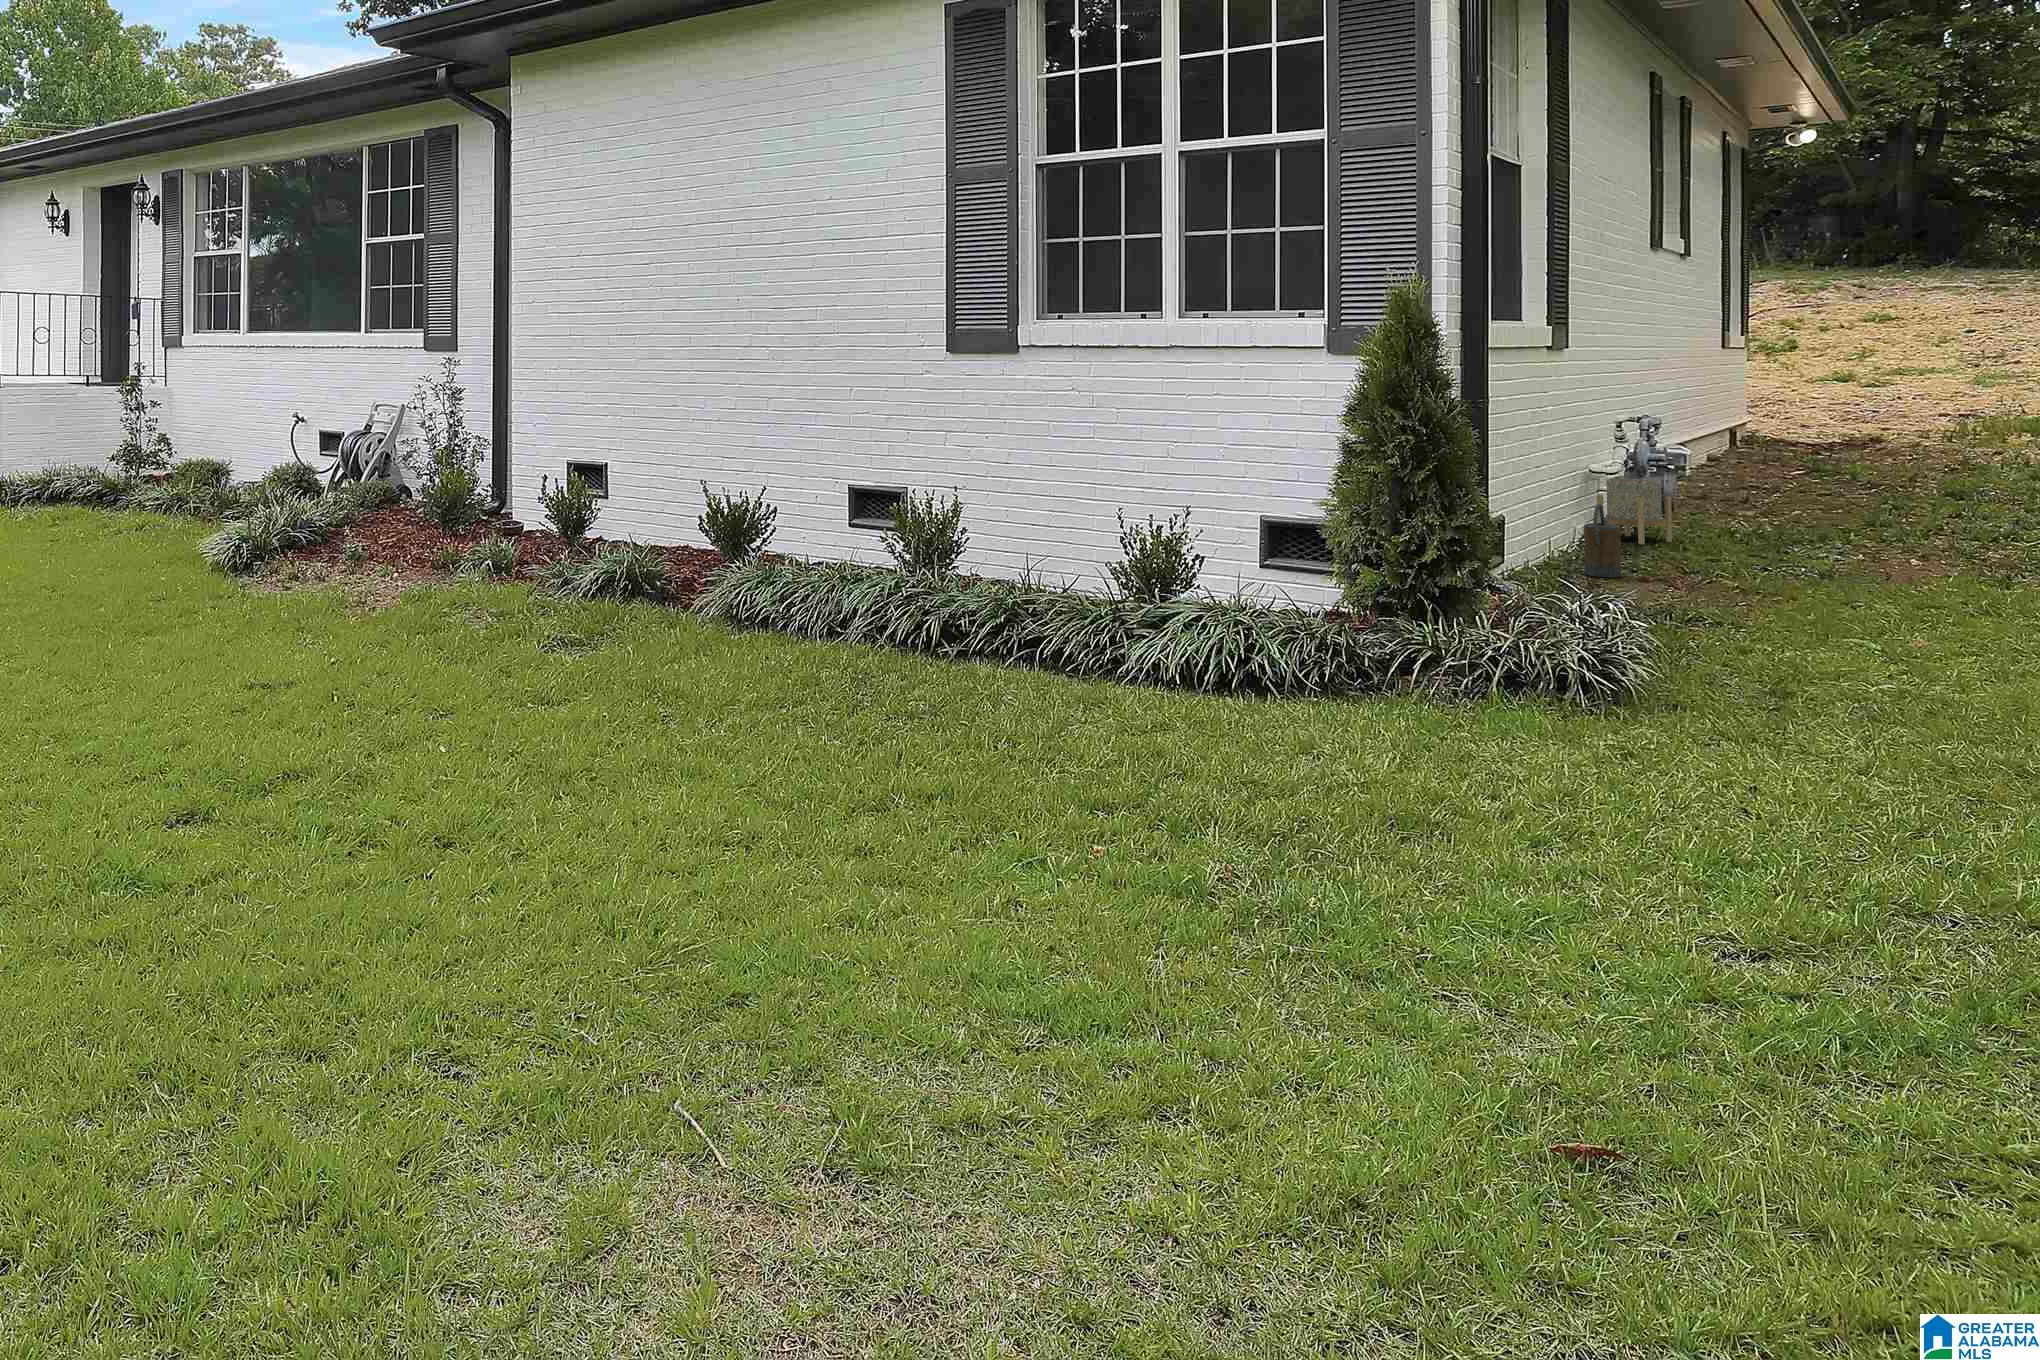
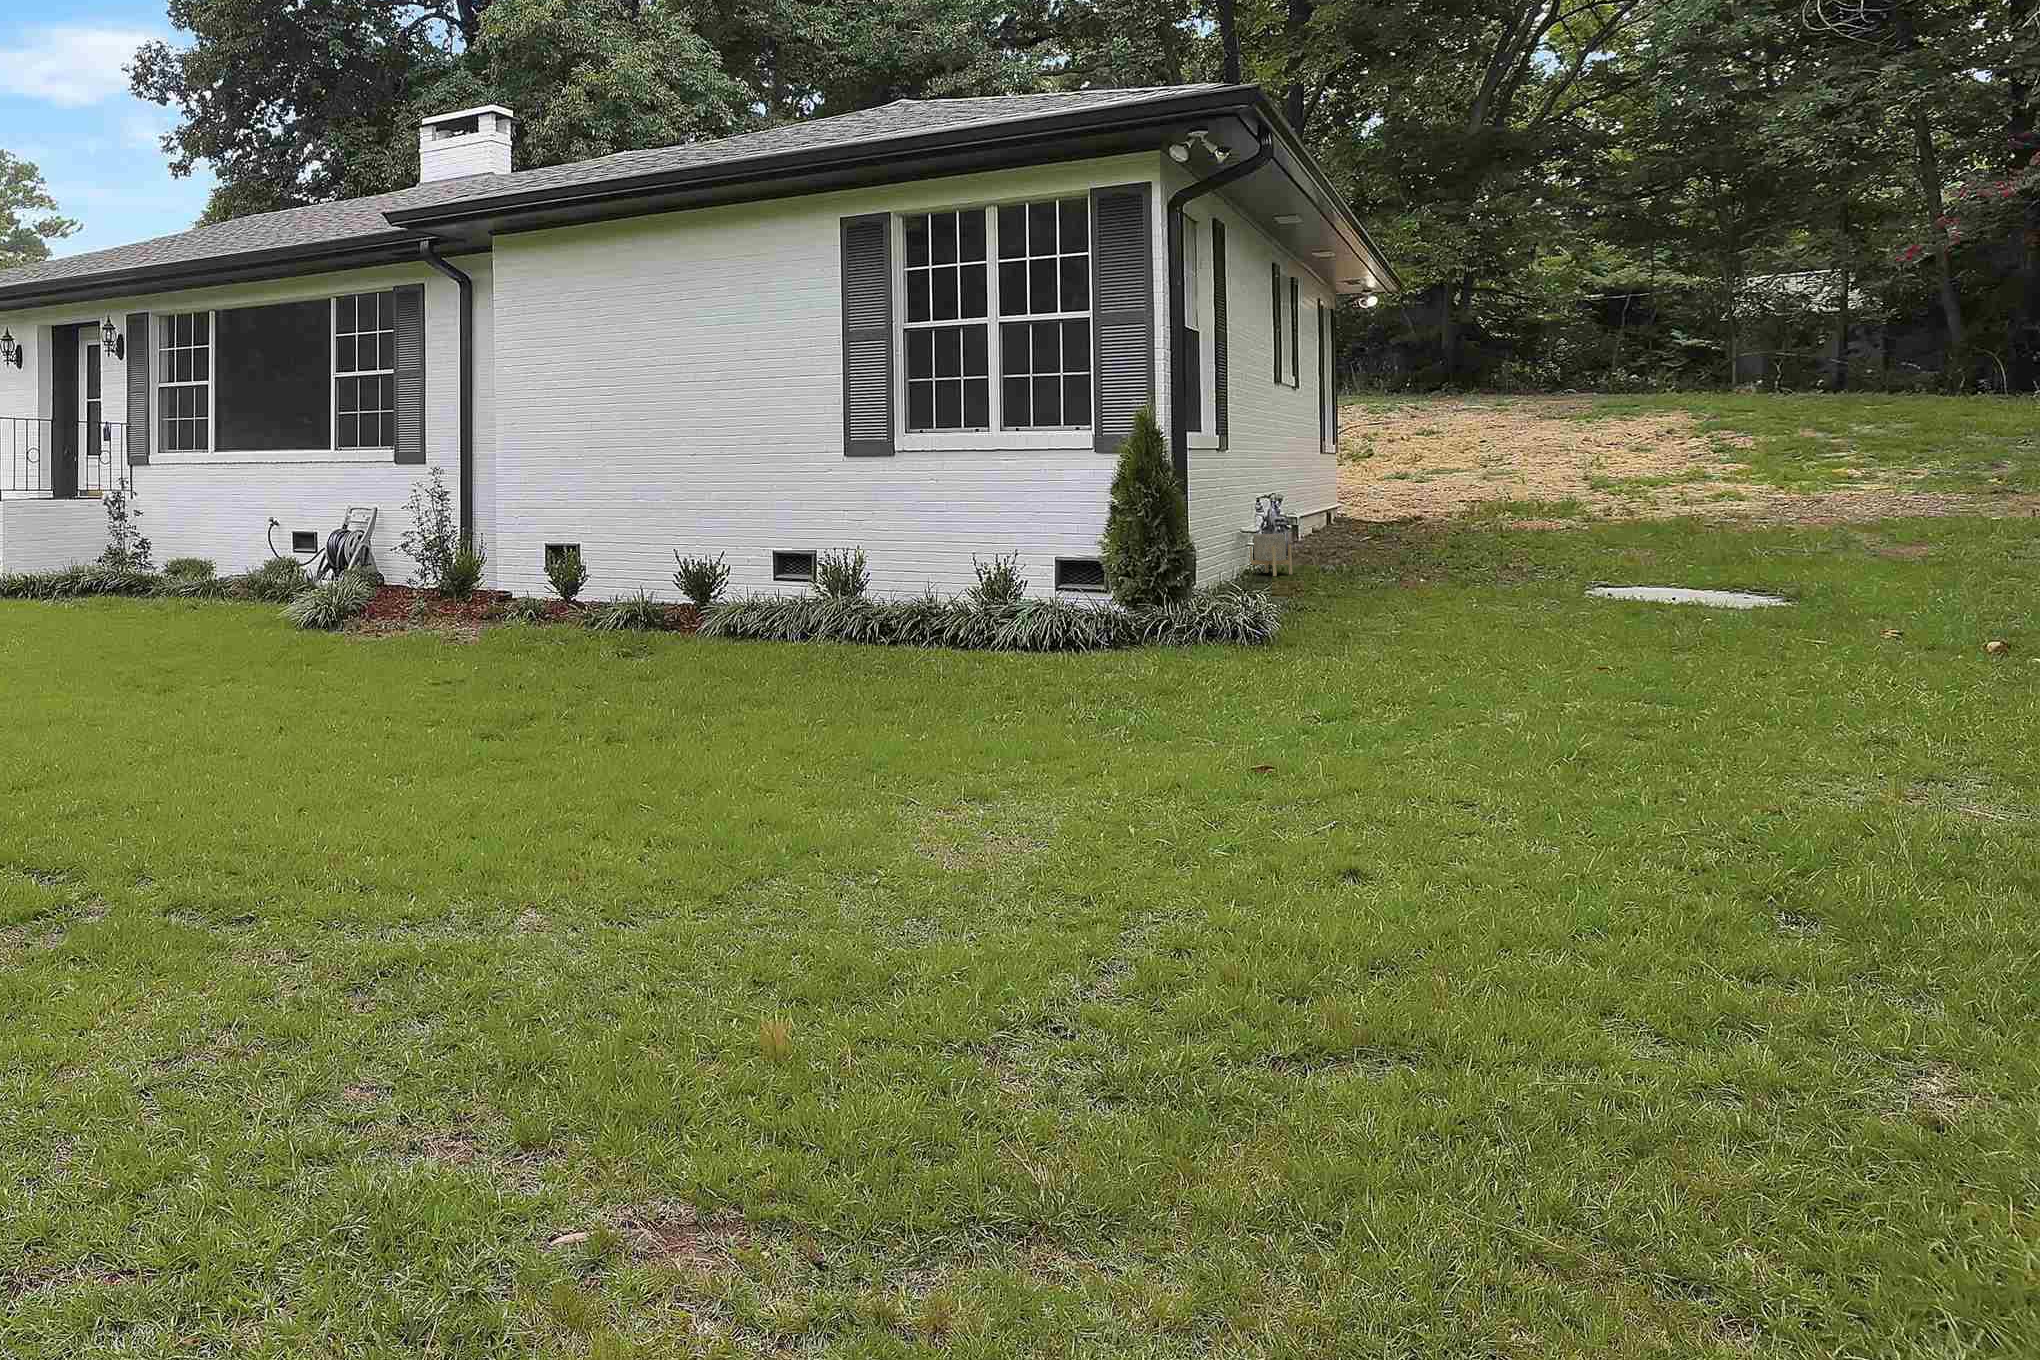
watering can: present [1584,504,1621,577] -> none [1242,546,1264,593]

